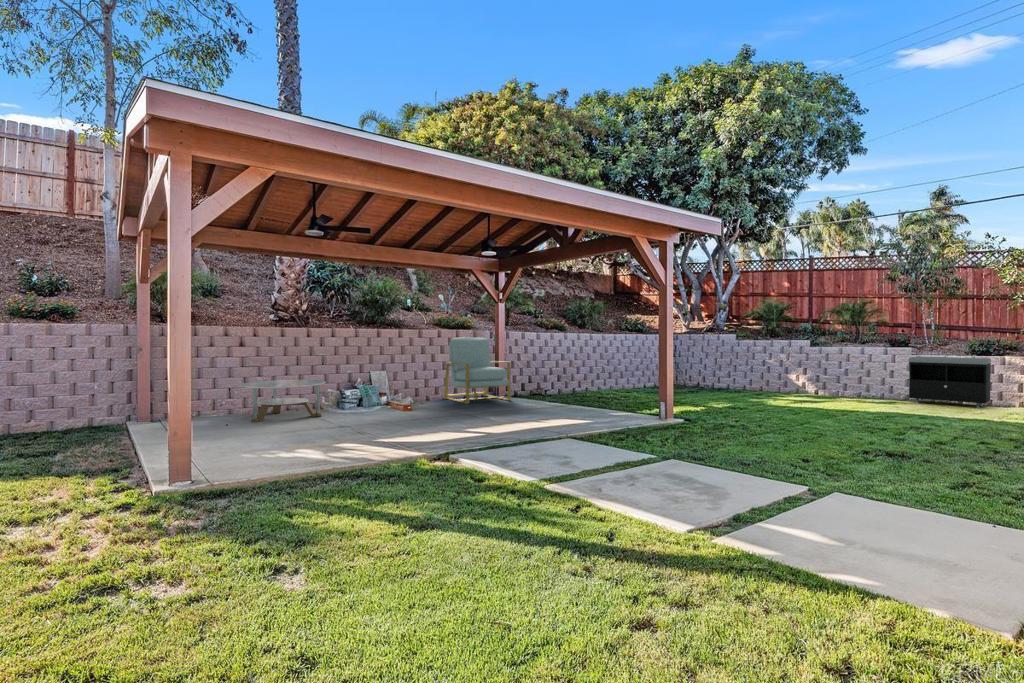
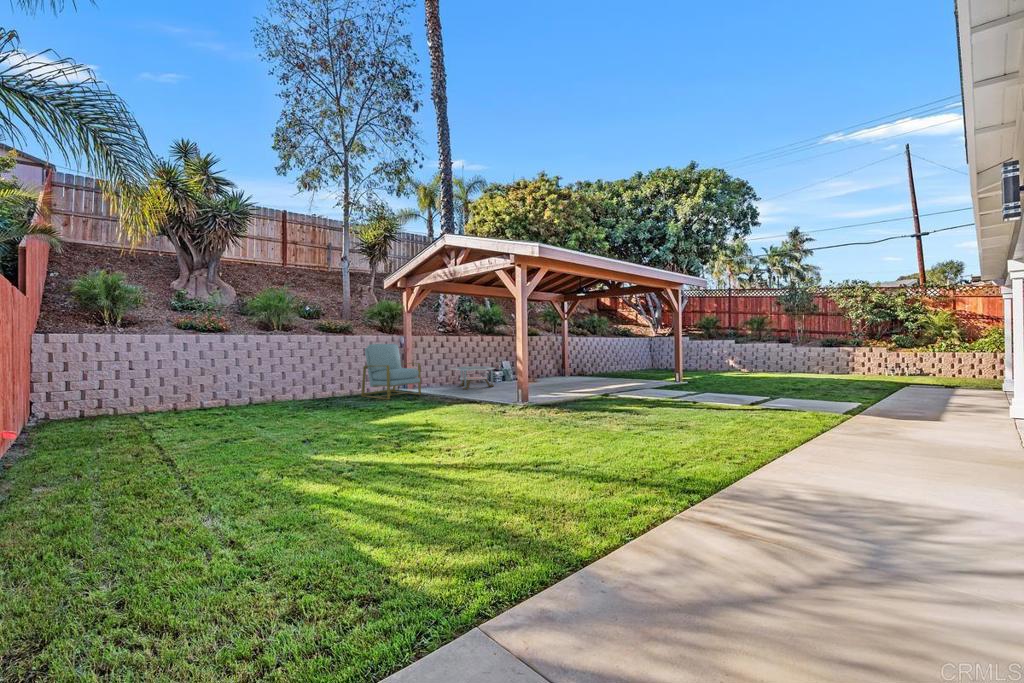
chair: present [444,338,511,404] -> present [361,344,421,400]
storage bench: present [909,357,991,408] -> none [794,349,836,376]

